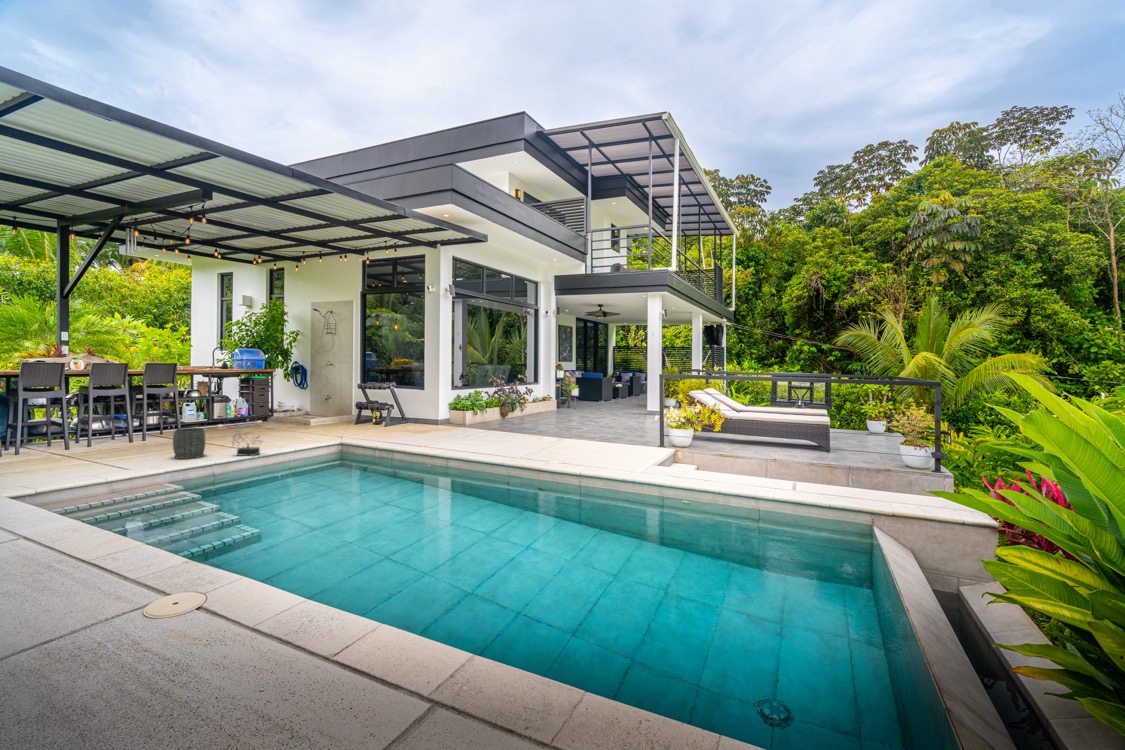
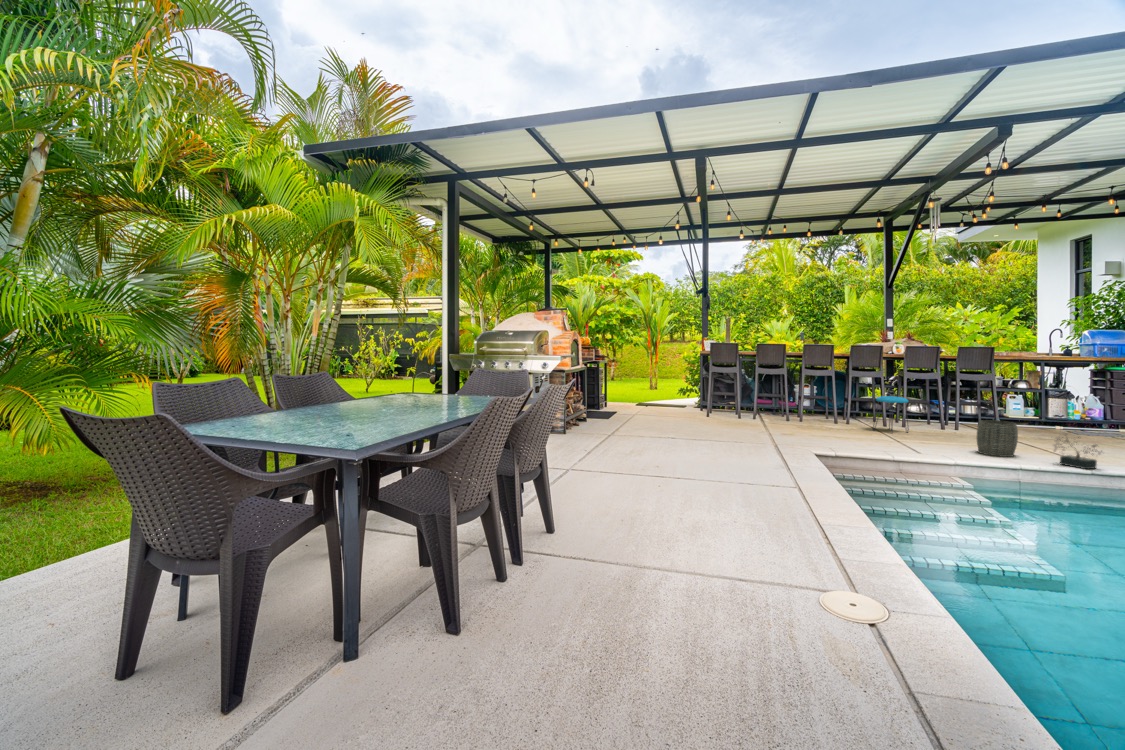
stool: none [58,417,100,455] -> present [873,396,909,432]

